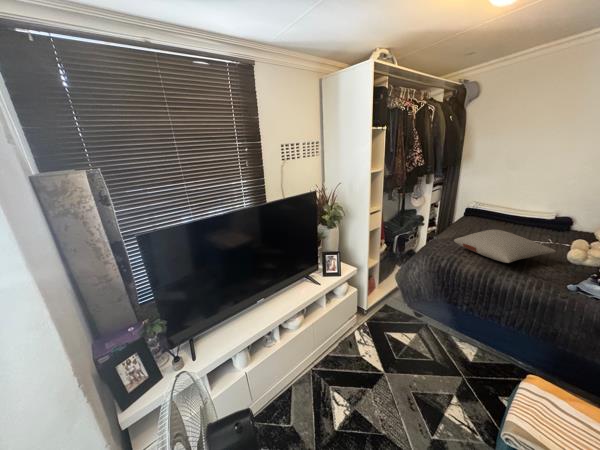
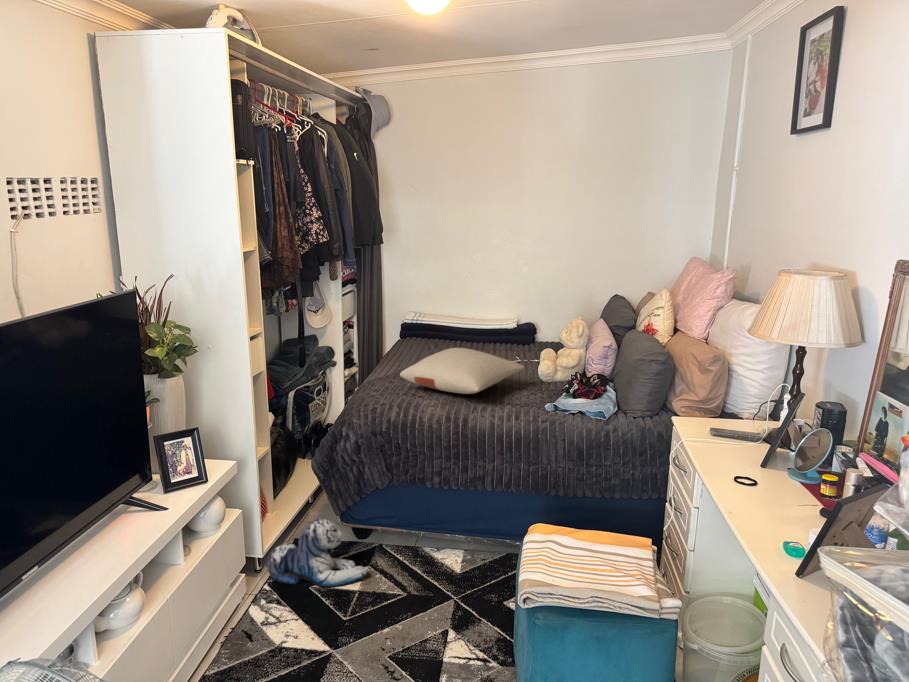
plush toy: none [368,302,414,339] -> present [265,519,367,587]

